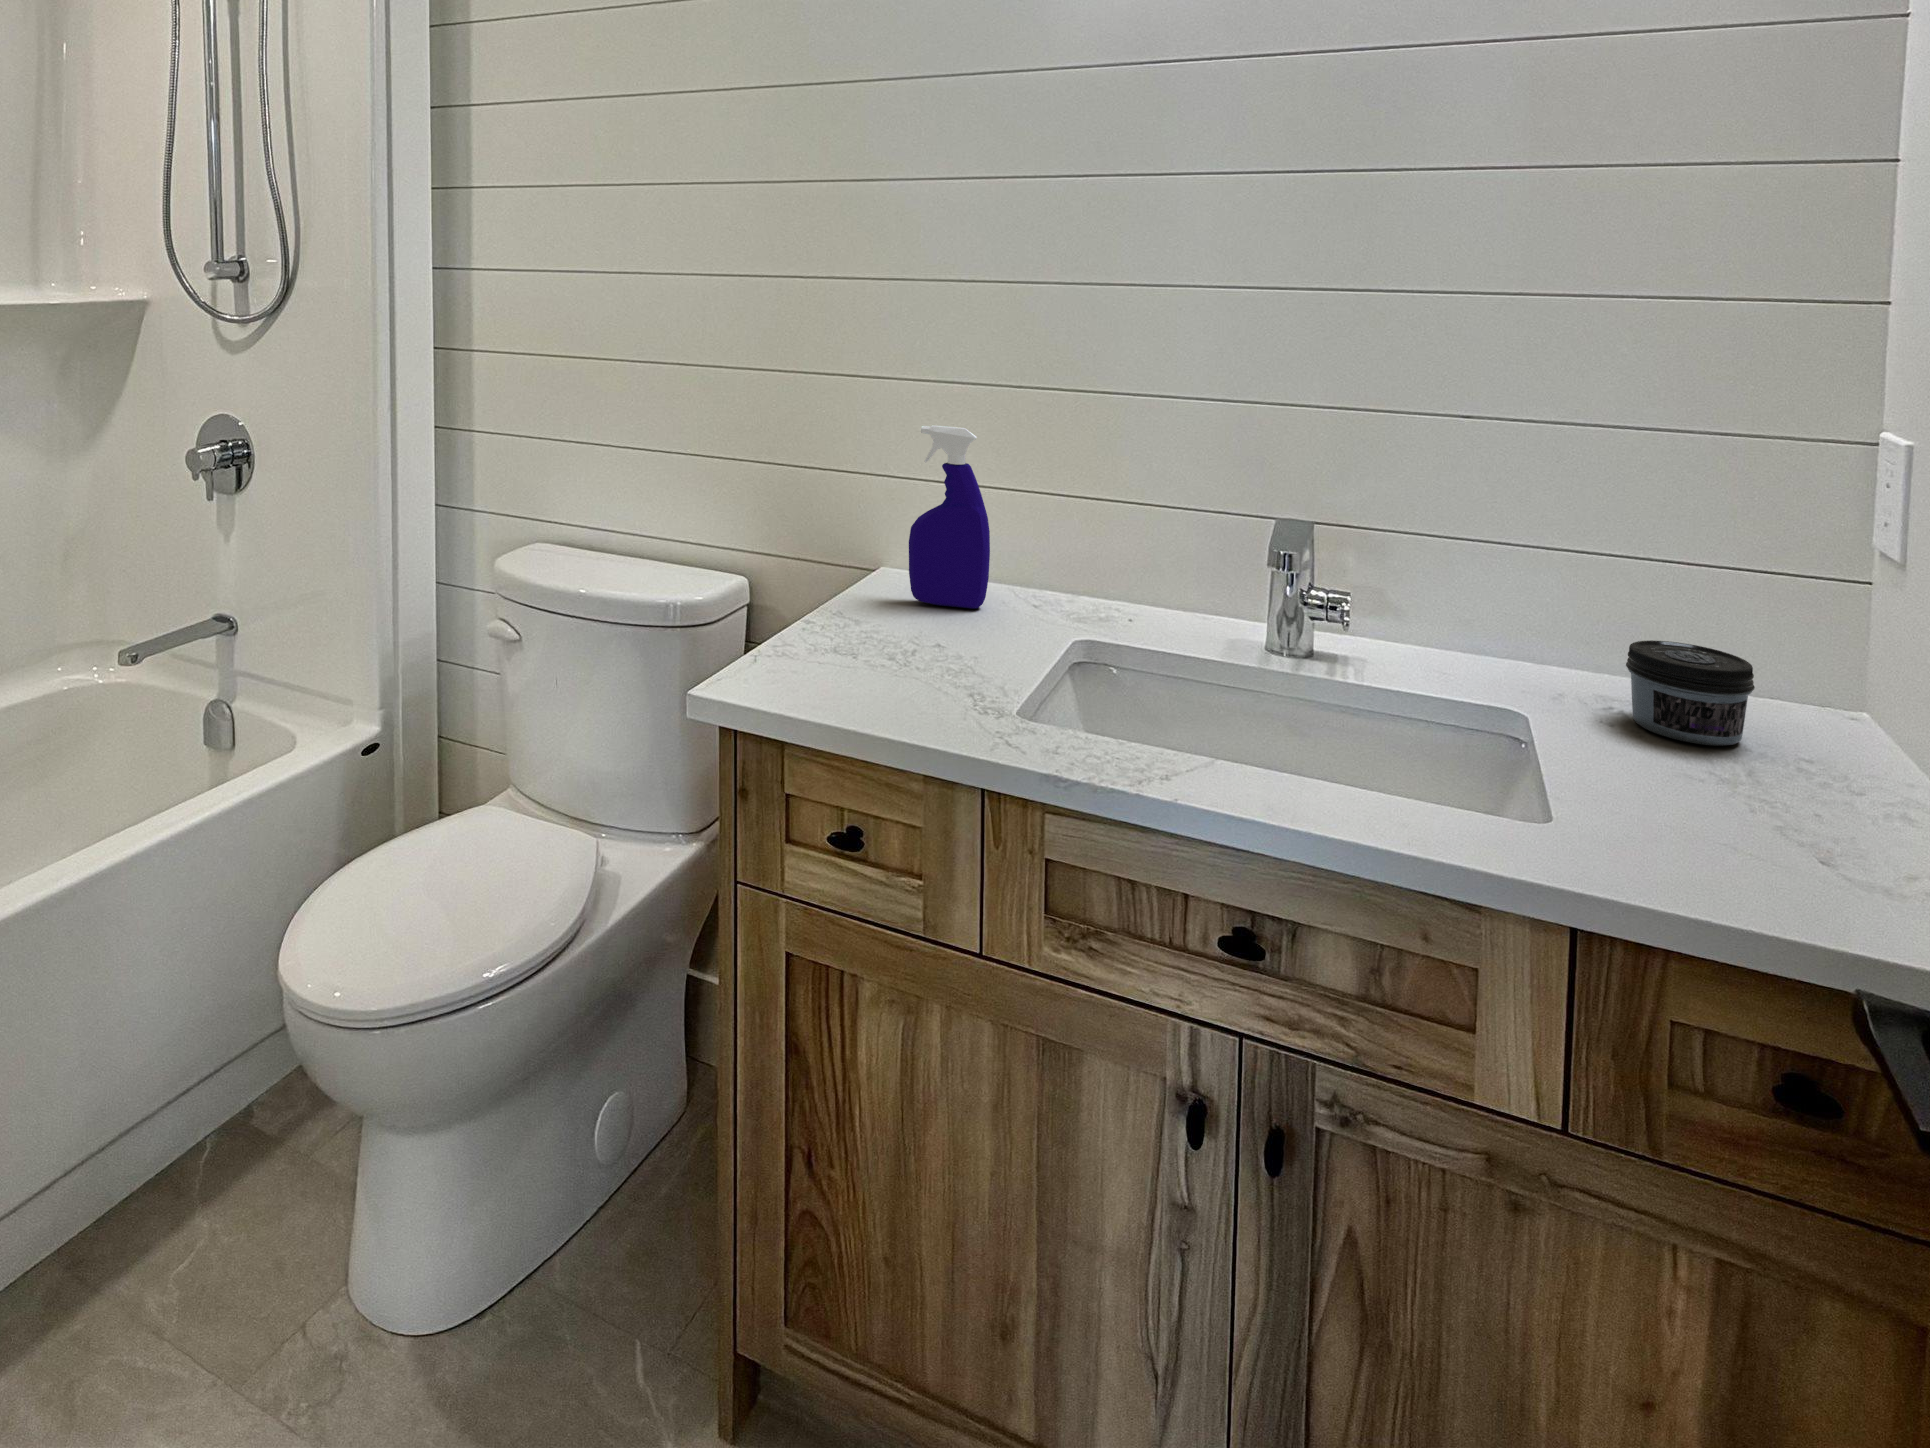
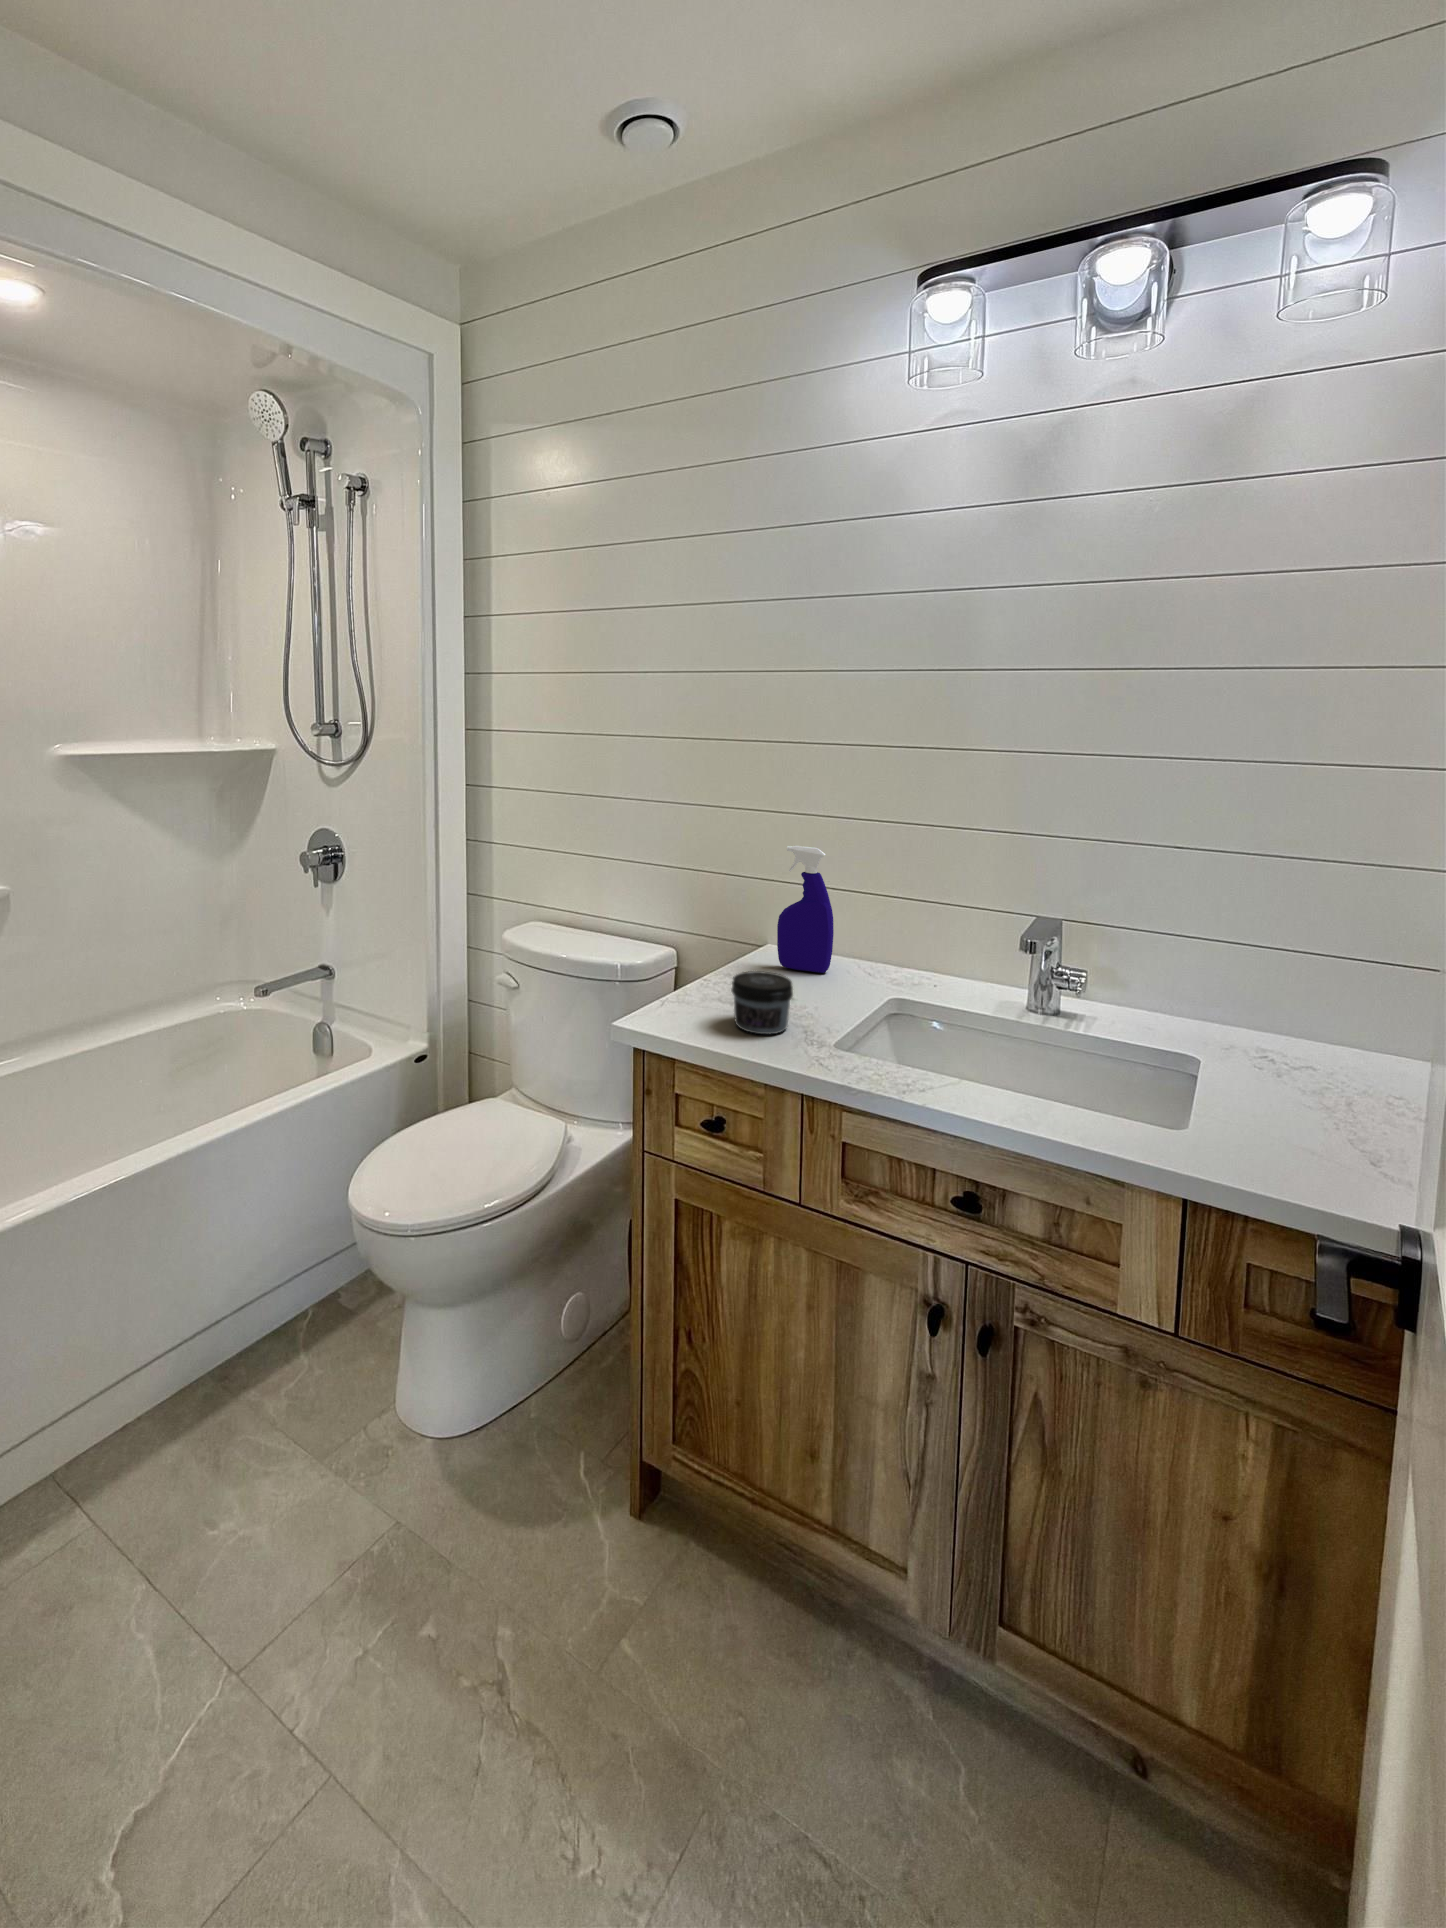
jar: present [1626,640,1755,746] -> present [731,971,793,1034]

